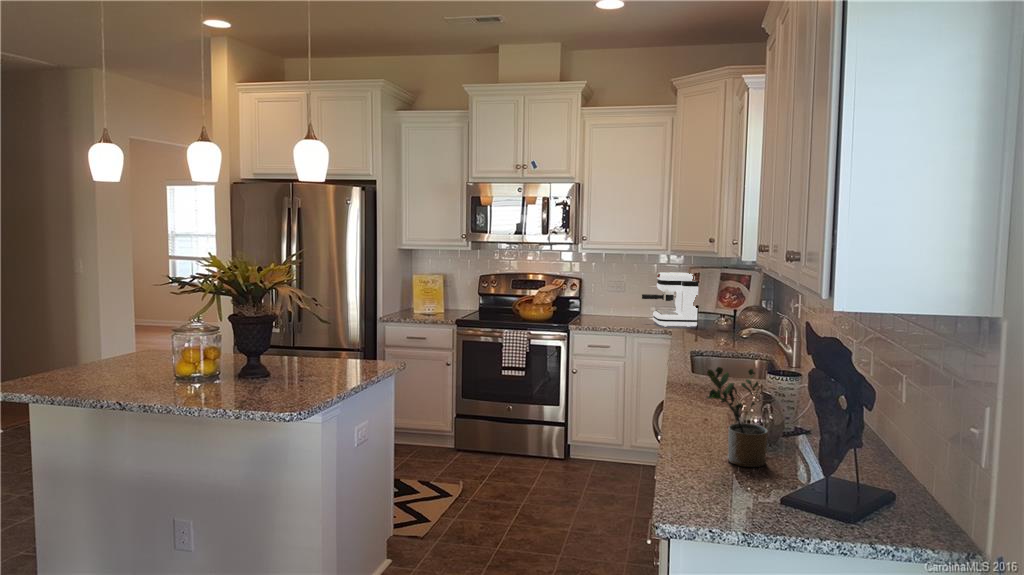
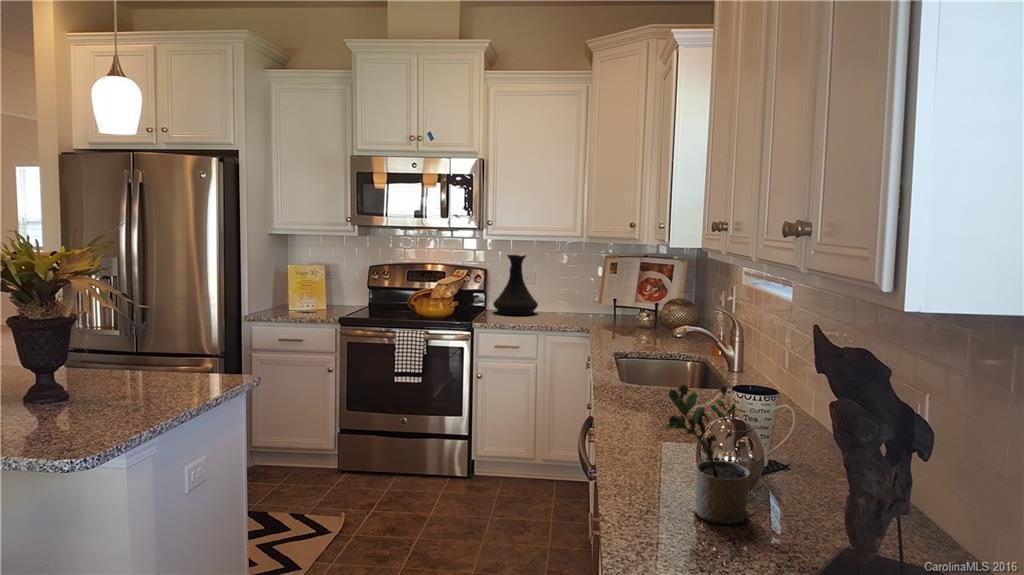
vase: none [588,266,628,319] -> present [493,255,538,315]
coffee maker: present [642,272,699,327] -> none [554,262,617,323]

